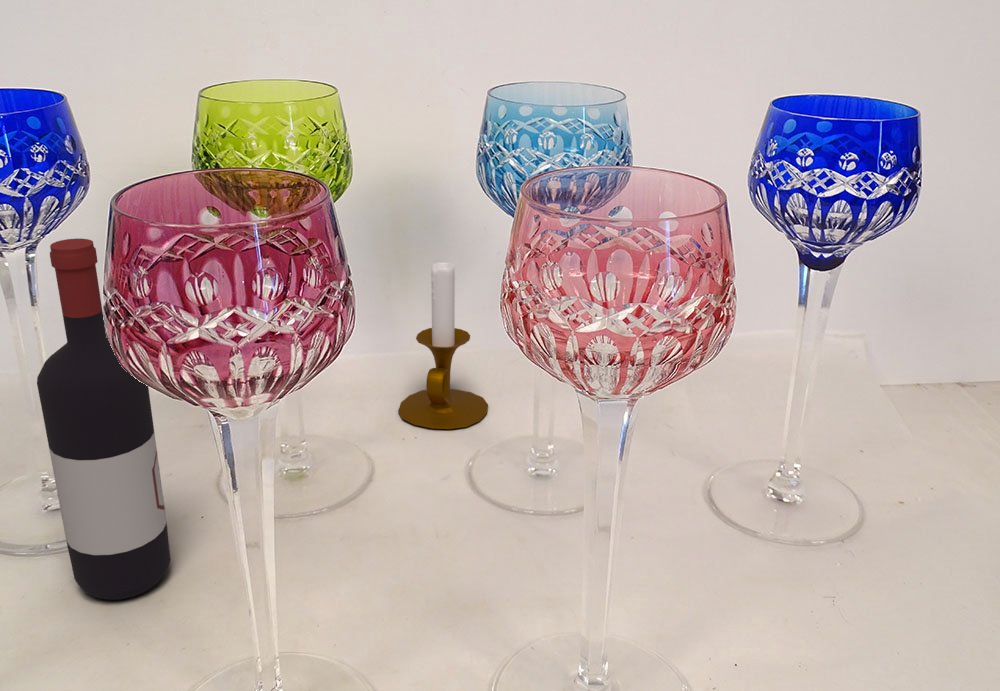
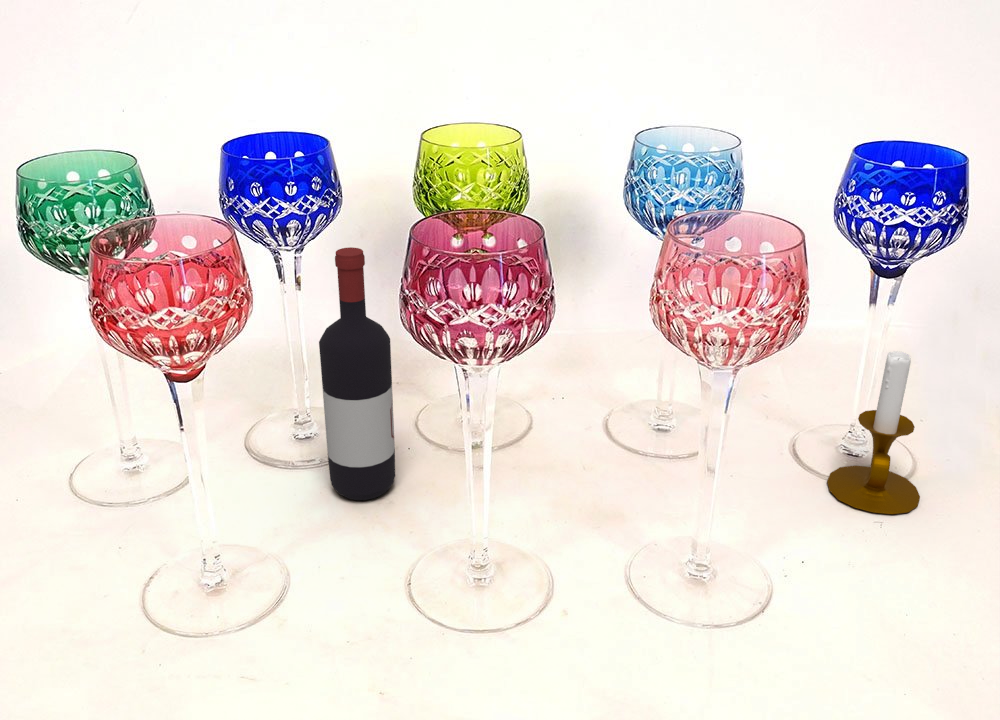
candlestick: present [398,262,488,429] -> present [827,351,920,514]

